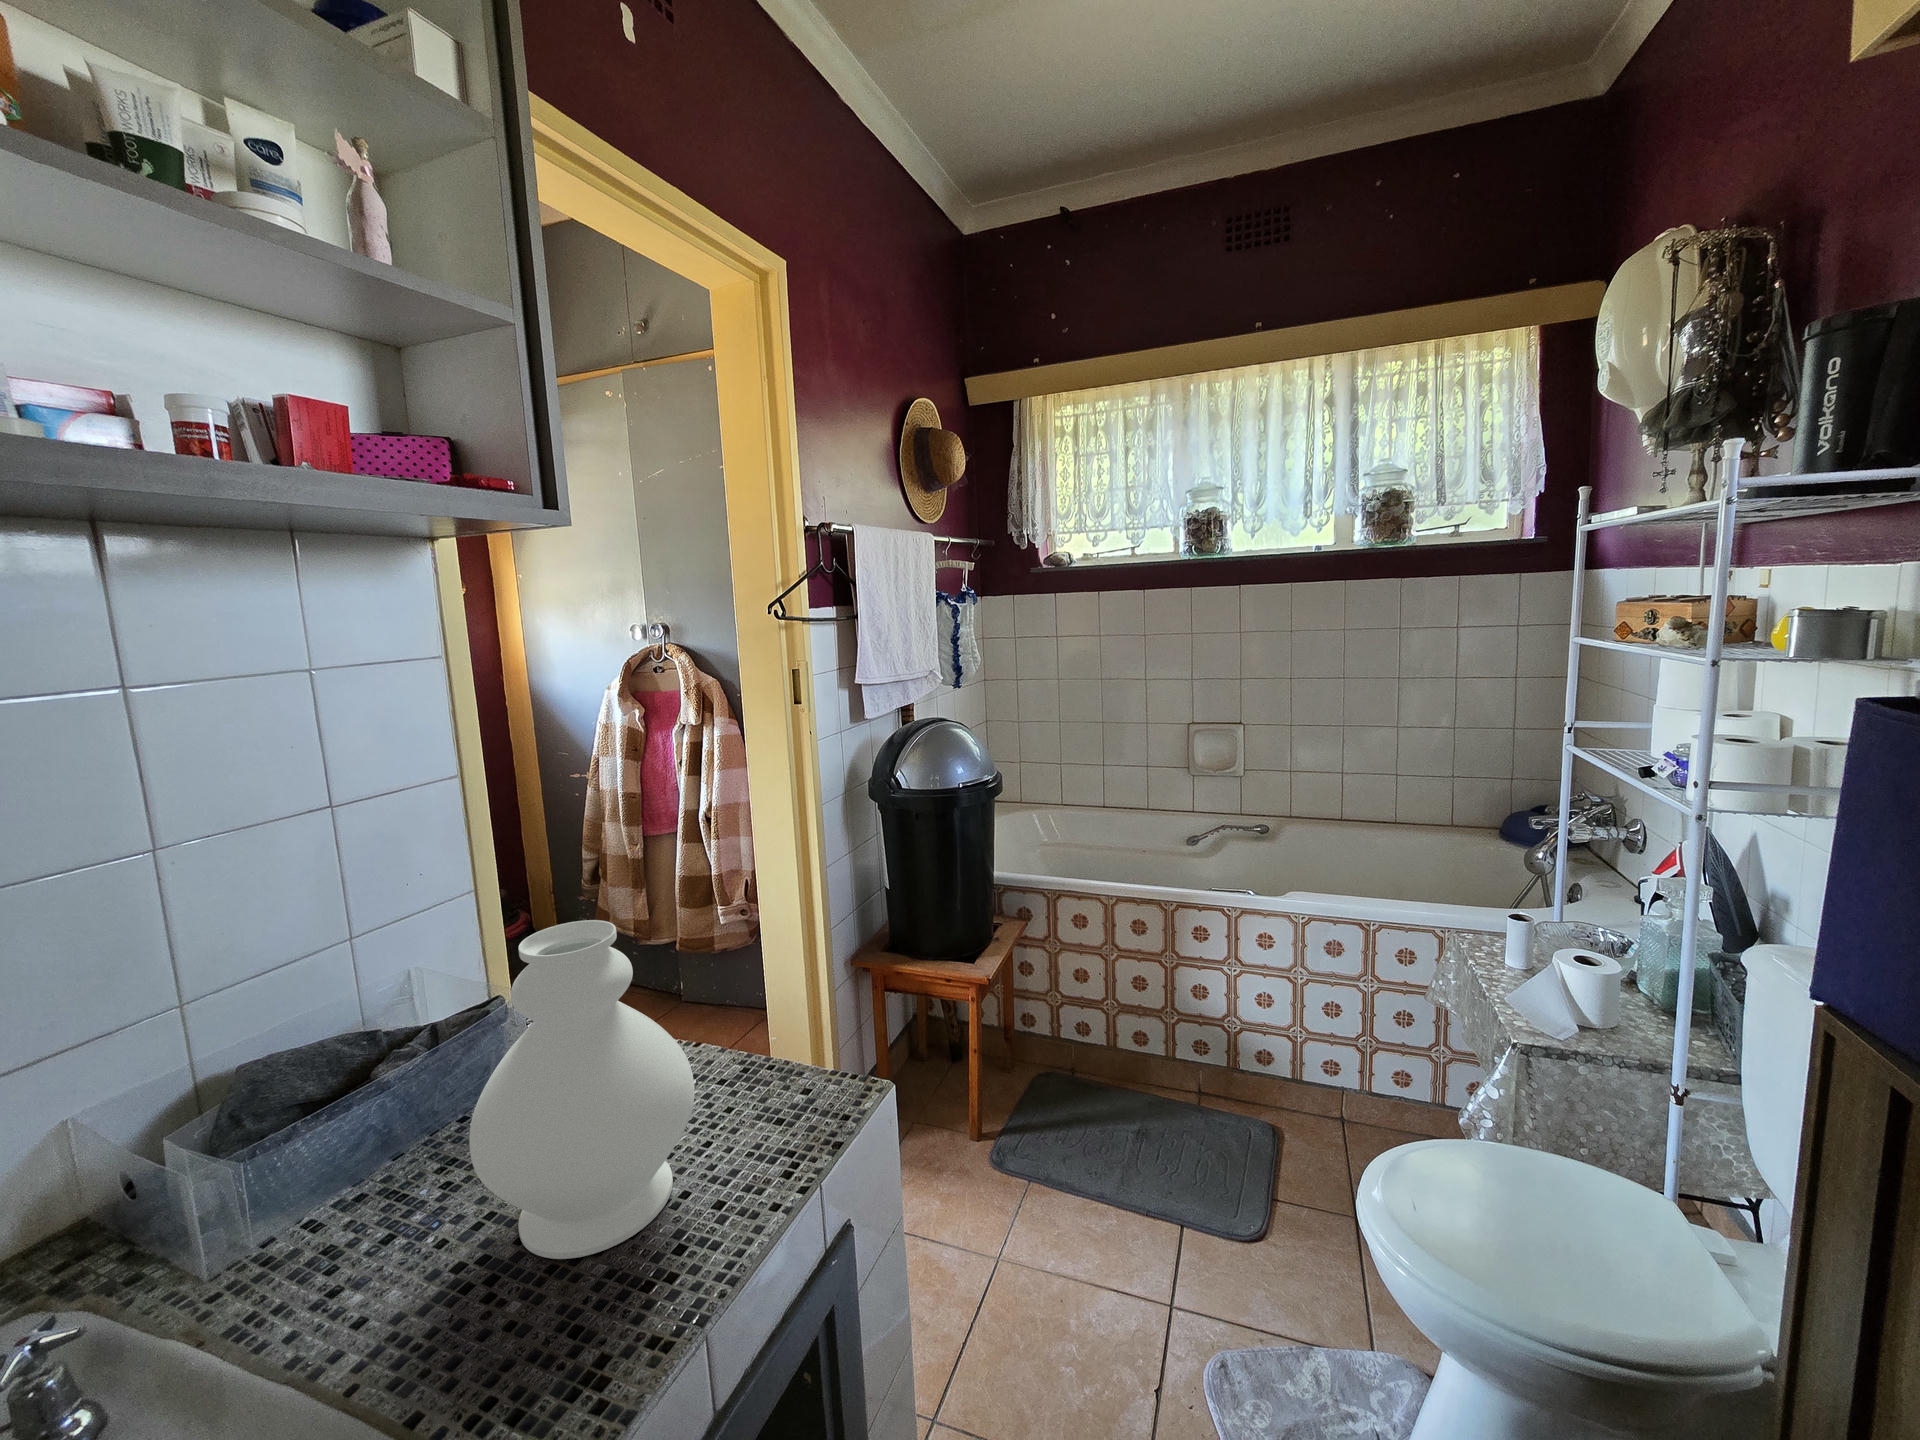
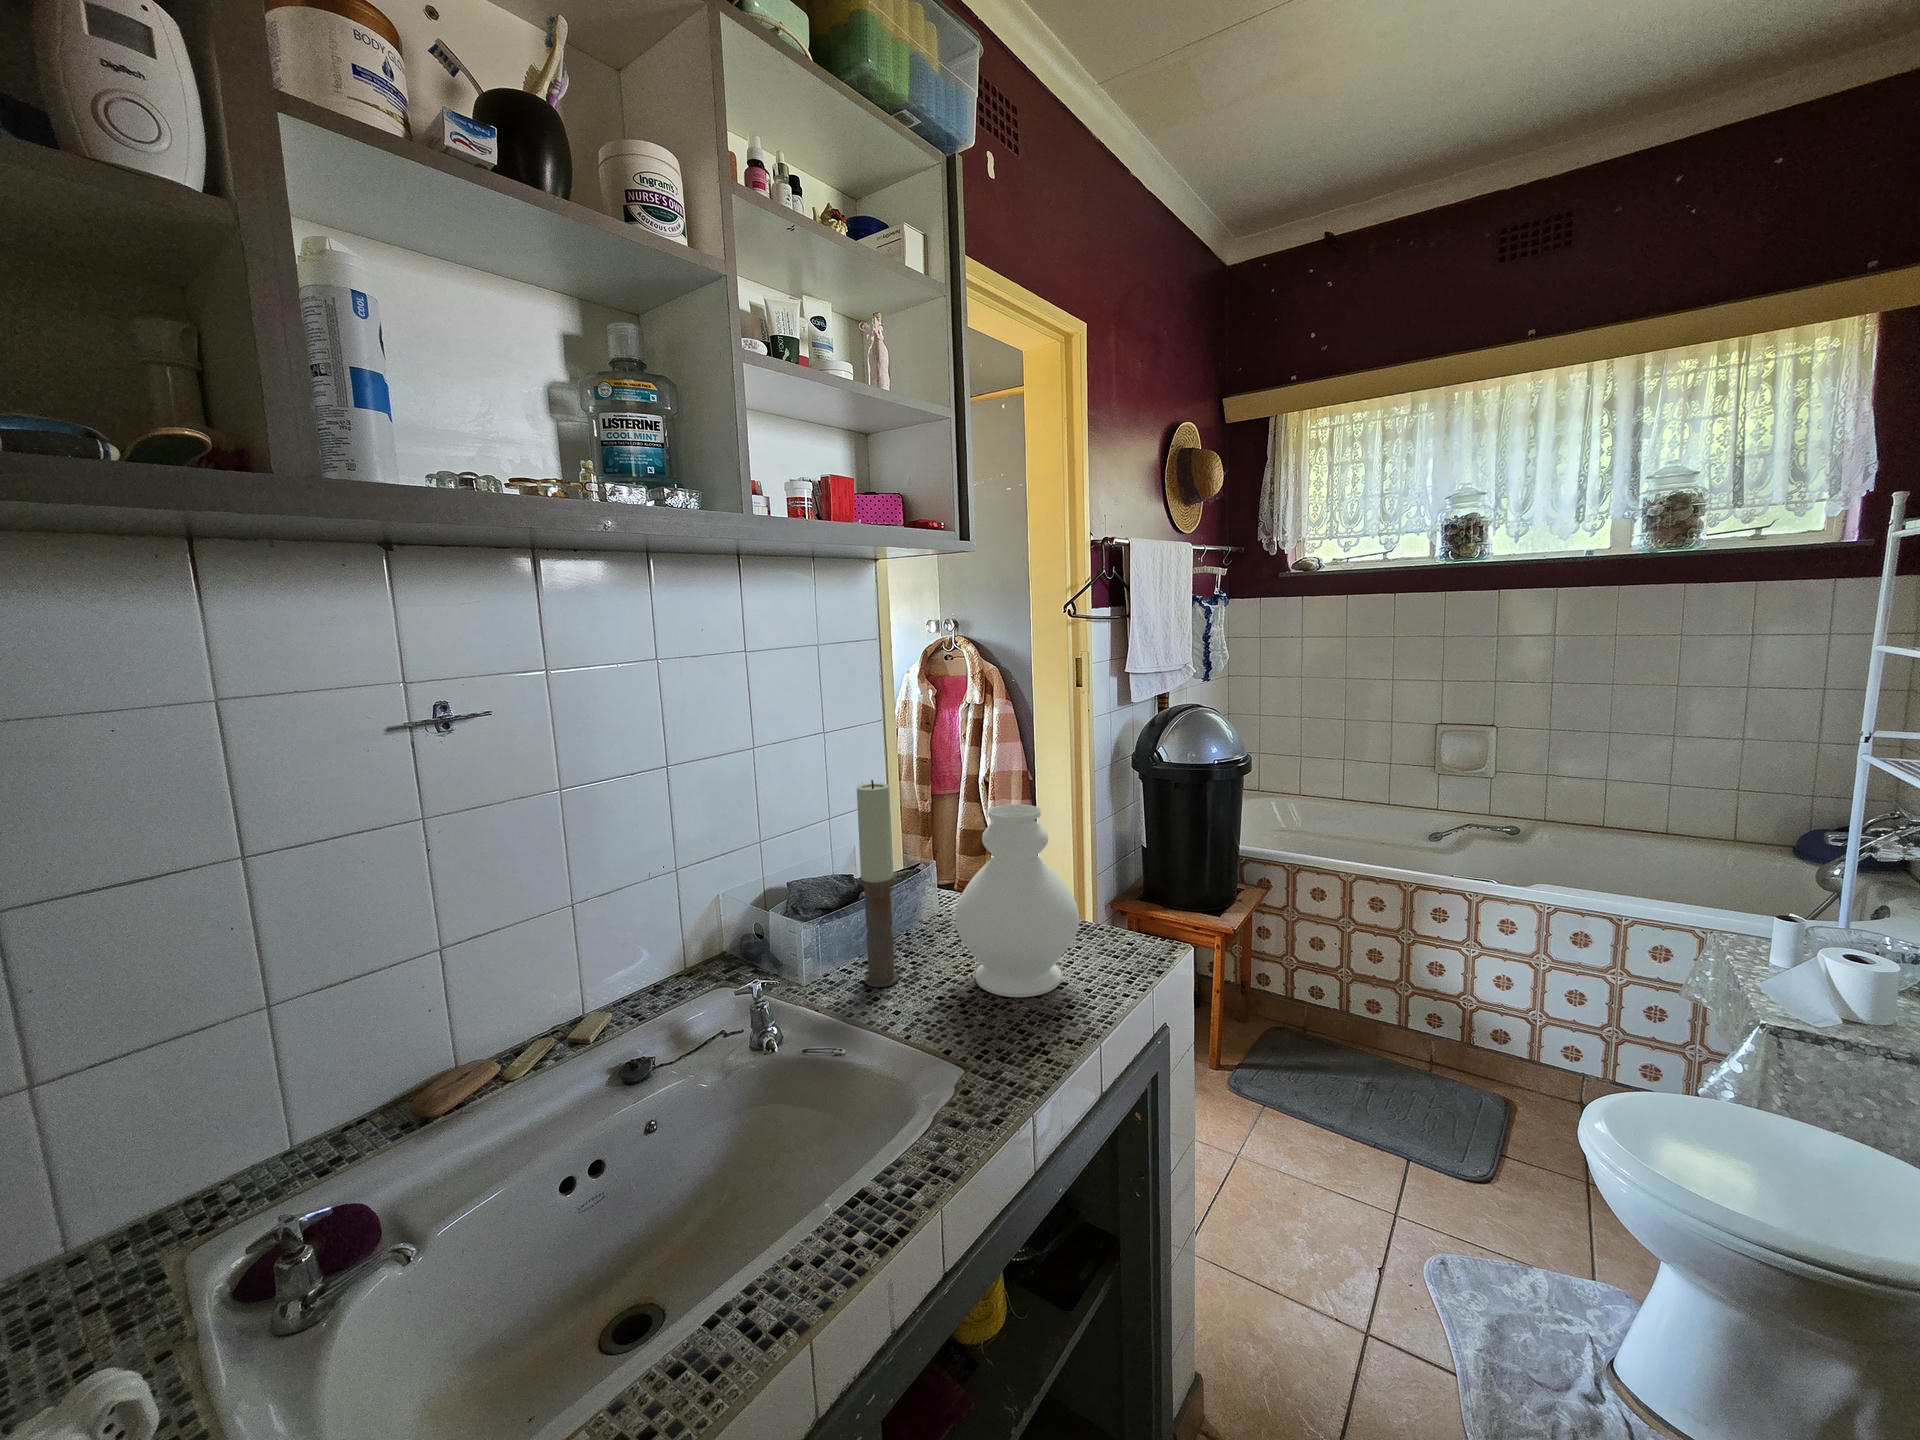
candle: none [253,910,382,1274] -> present [857,780,899,987]

